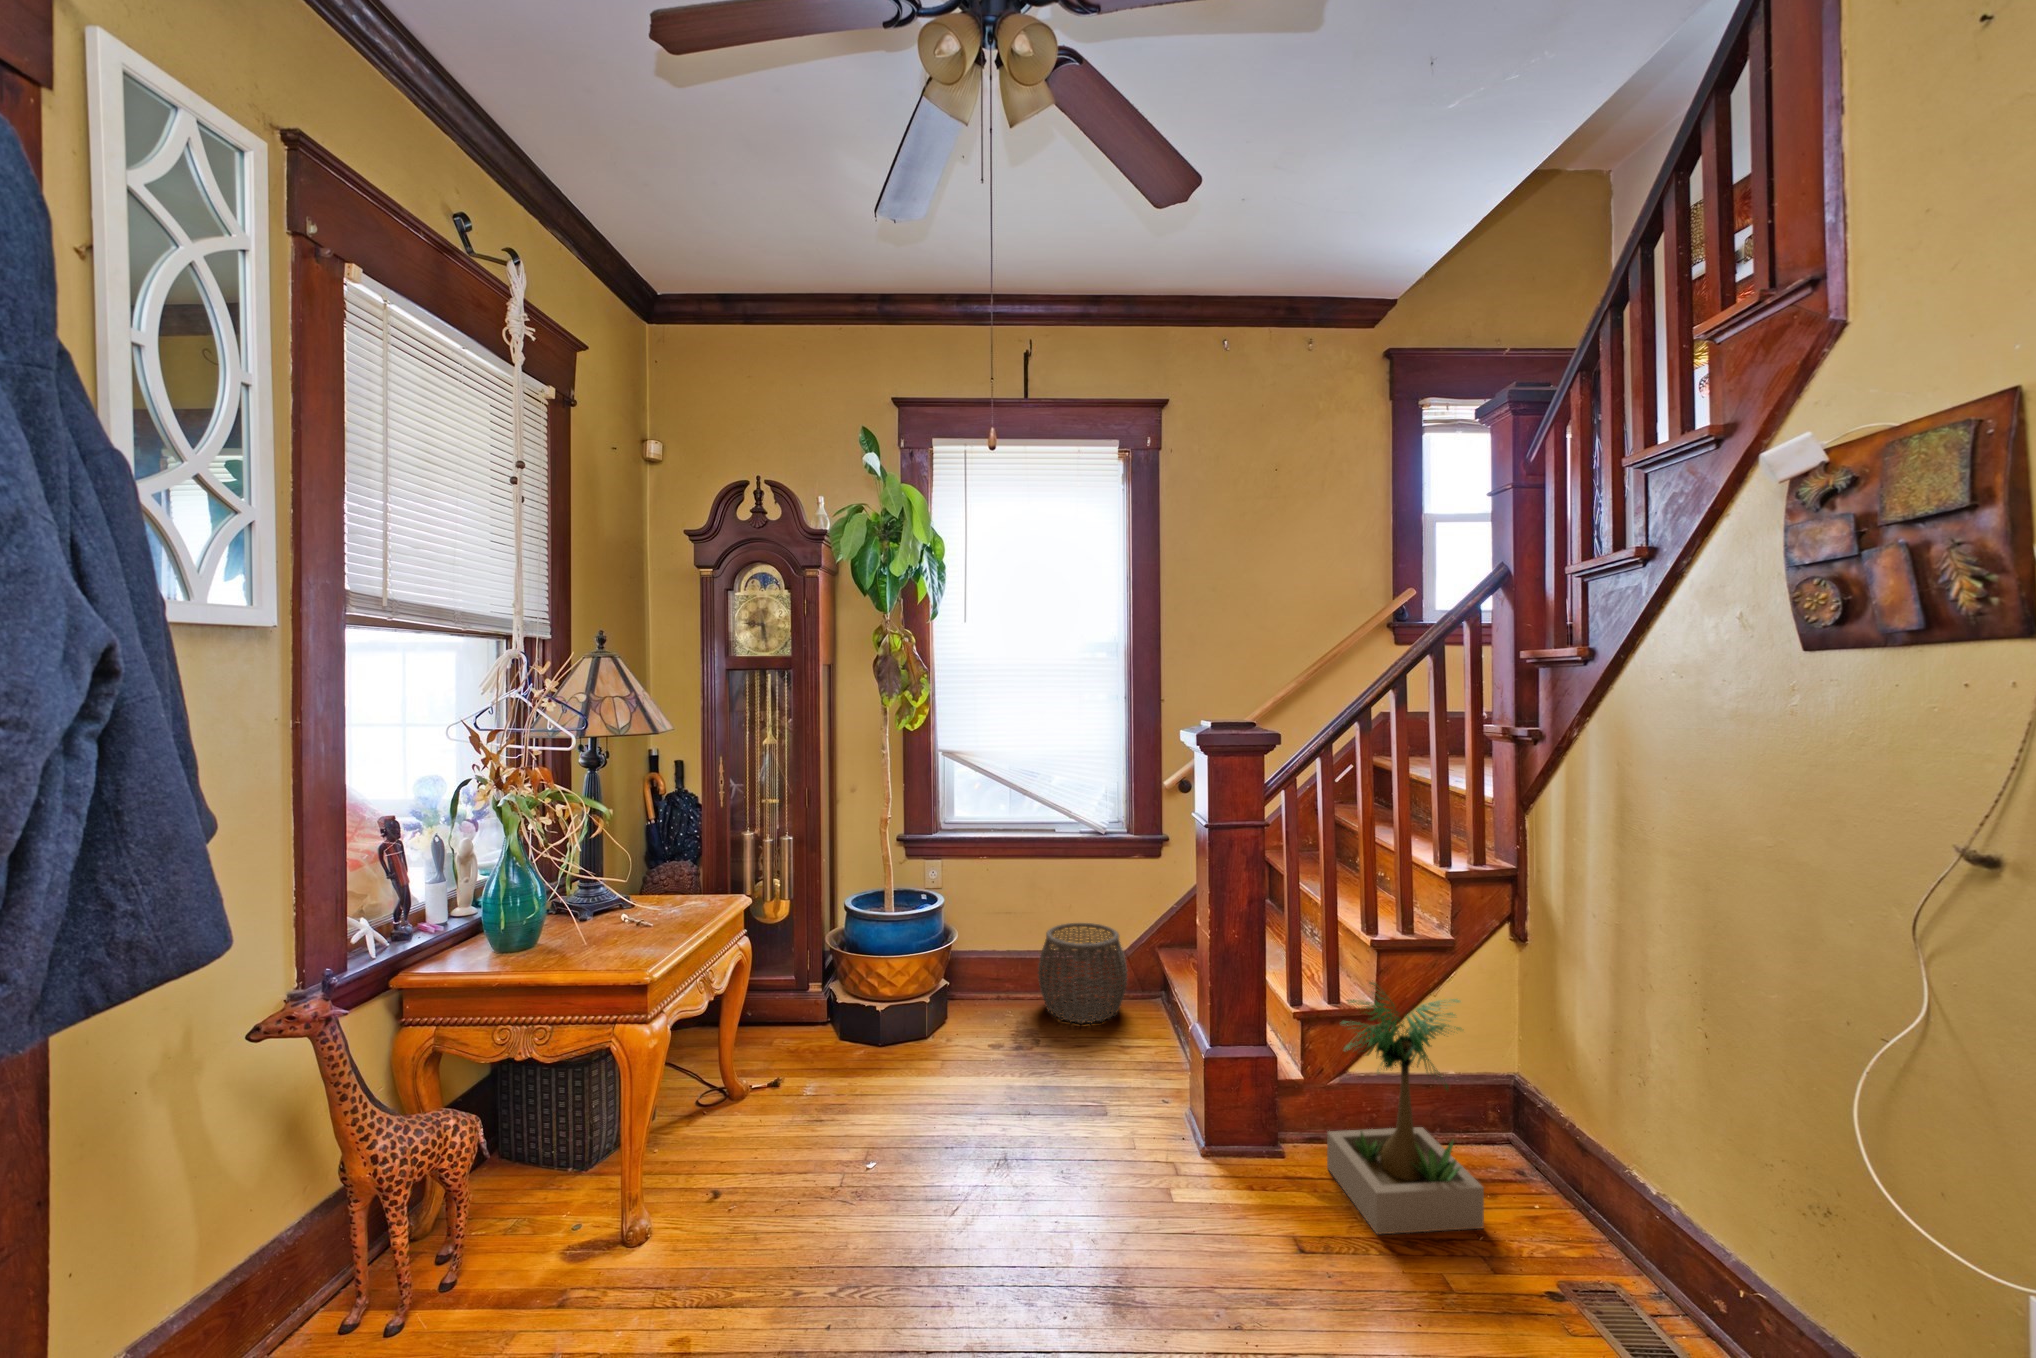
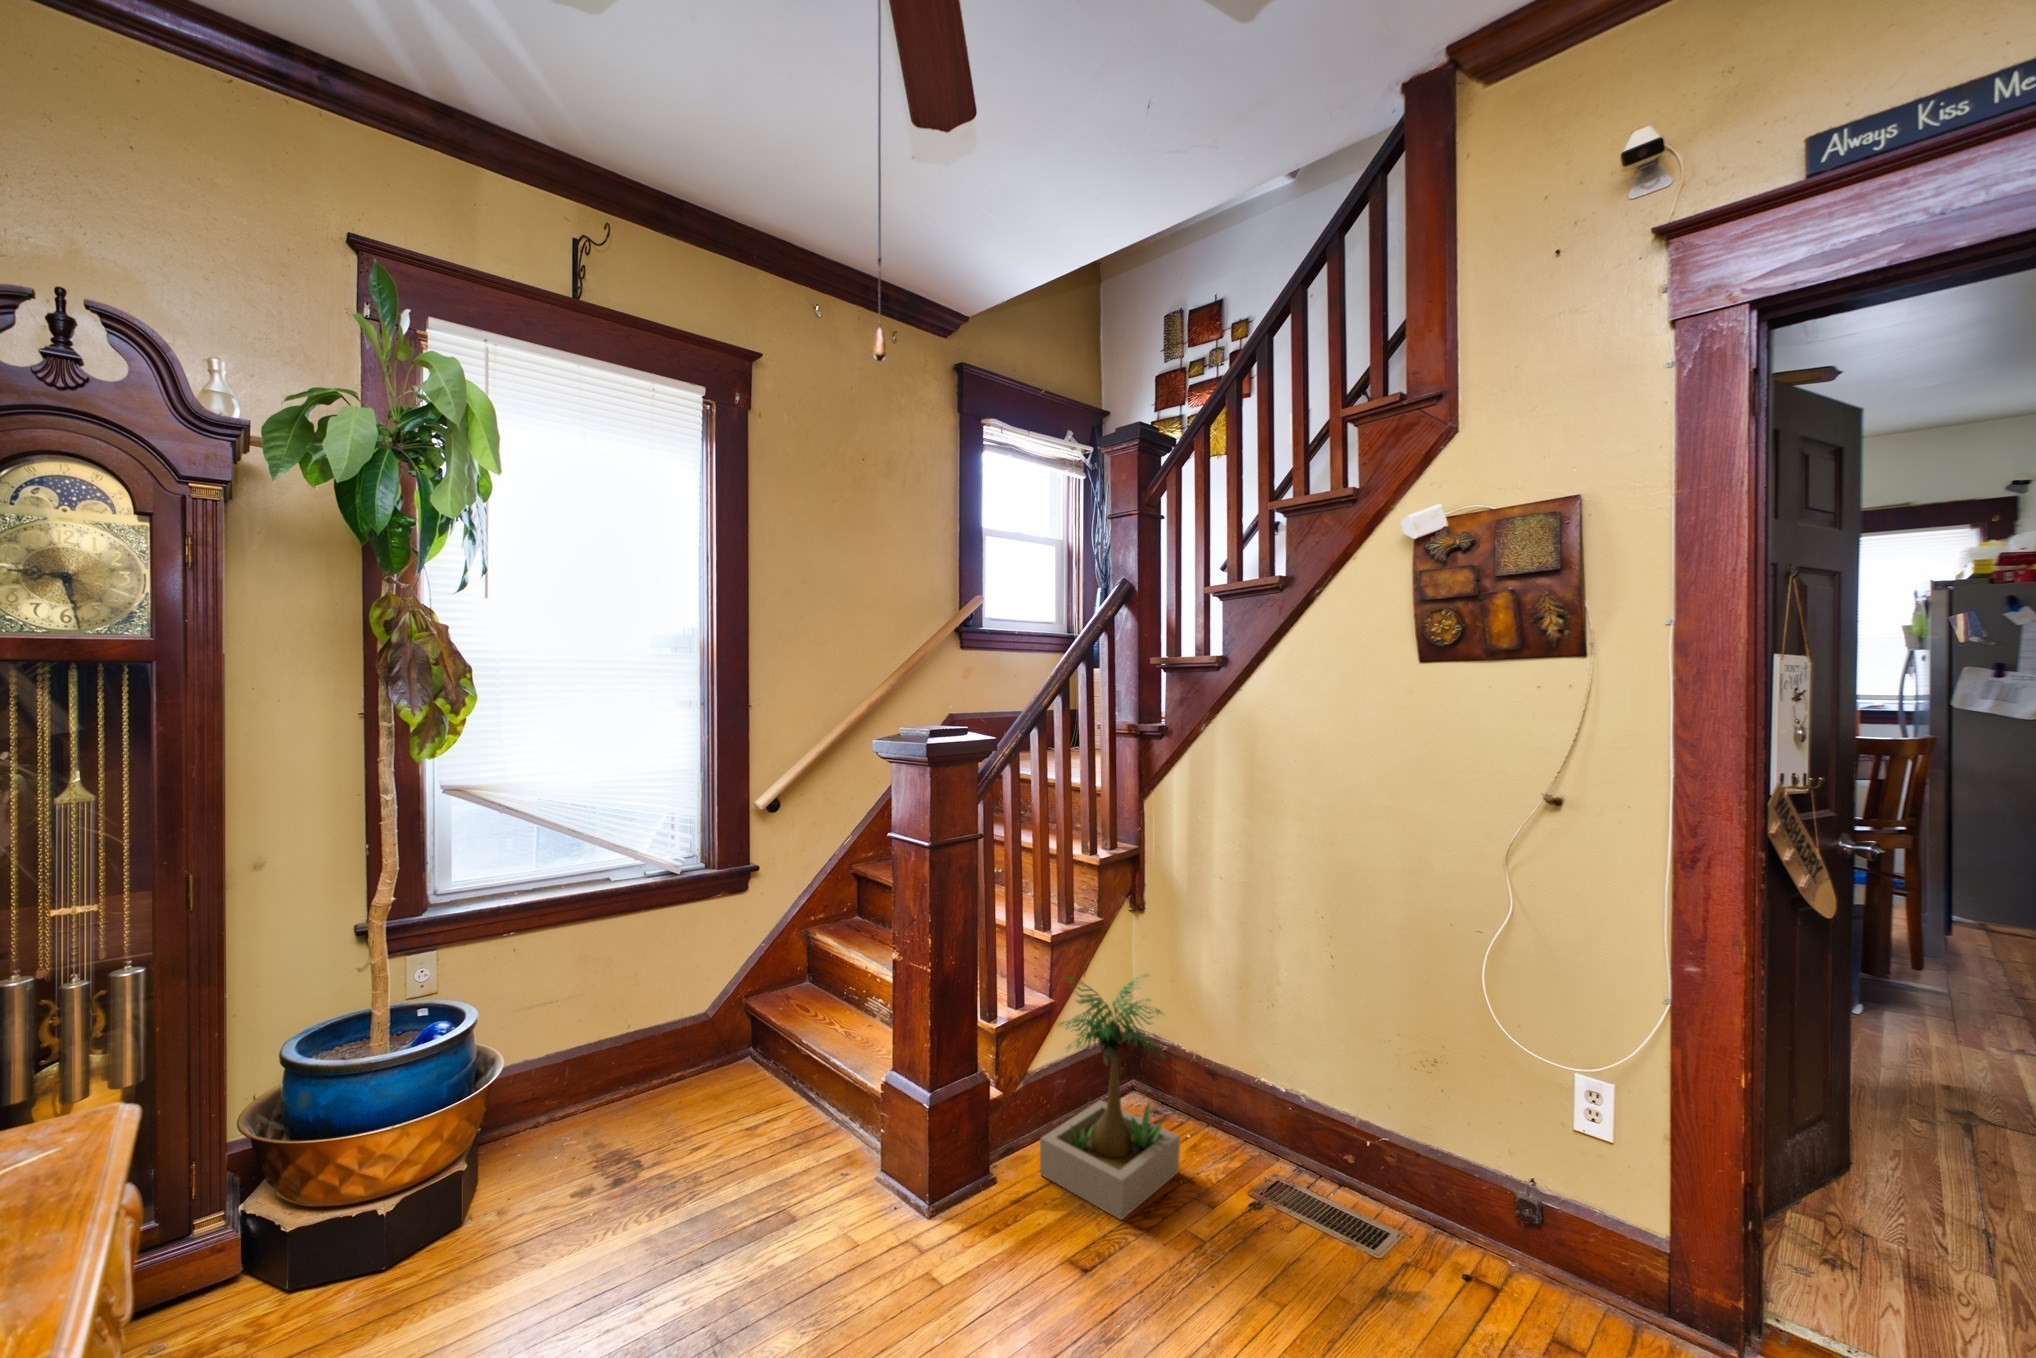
woven basket: present [1038,923,1128,1023] -> none [608,984,733,1122]

